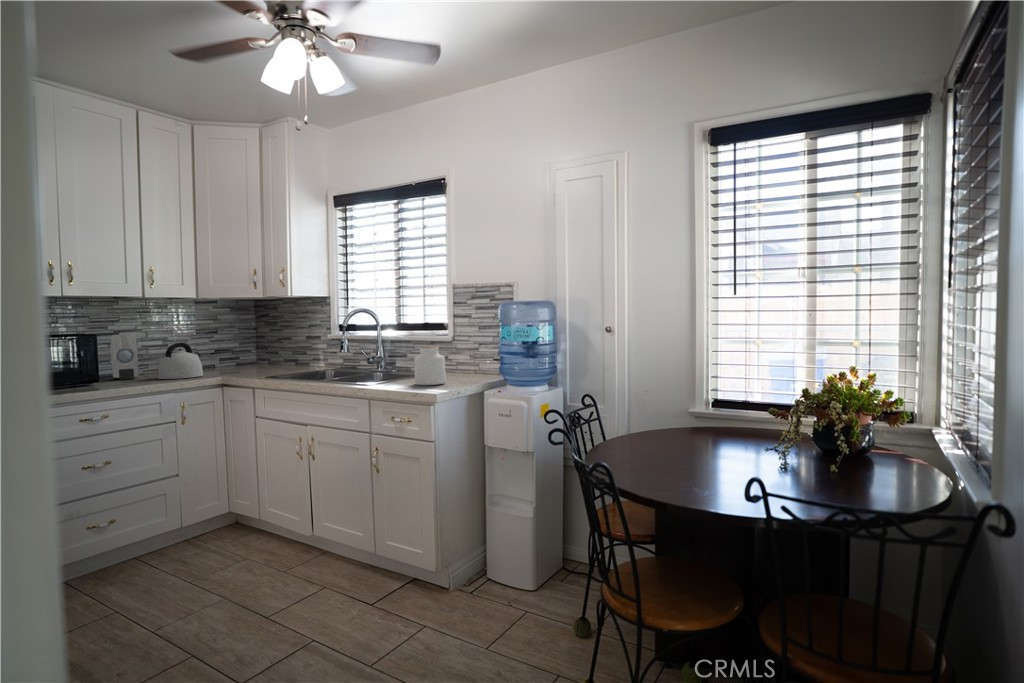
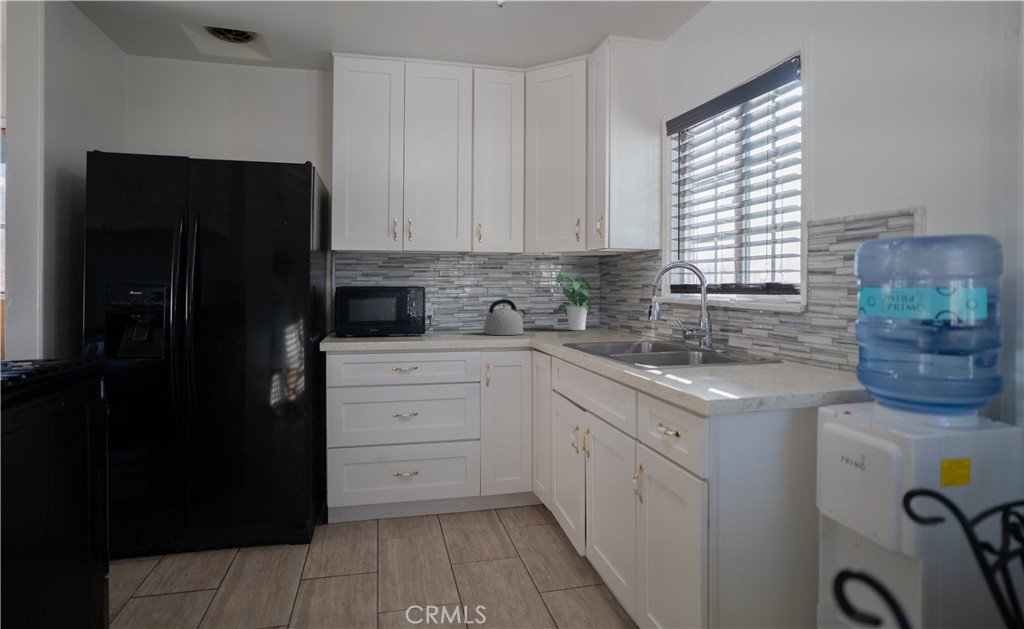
potted plant: none [213,314,255,368] -> present [556,273,591,330]
soap dispenser: present [110,334,139,380] -> none [454,289,480,331]
jar: present [414,346,446,385] -> none [695,315,752,383]

